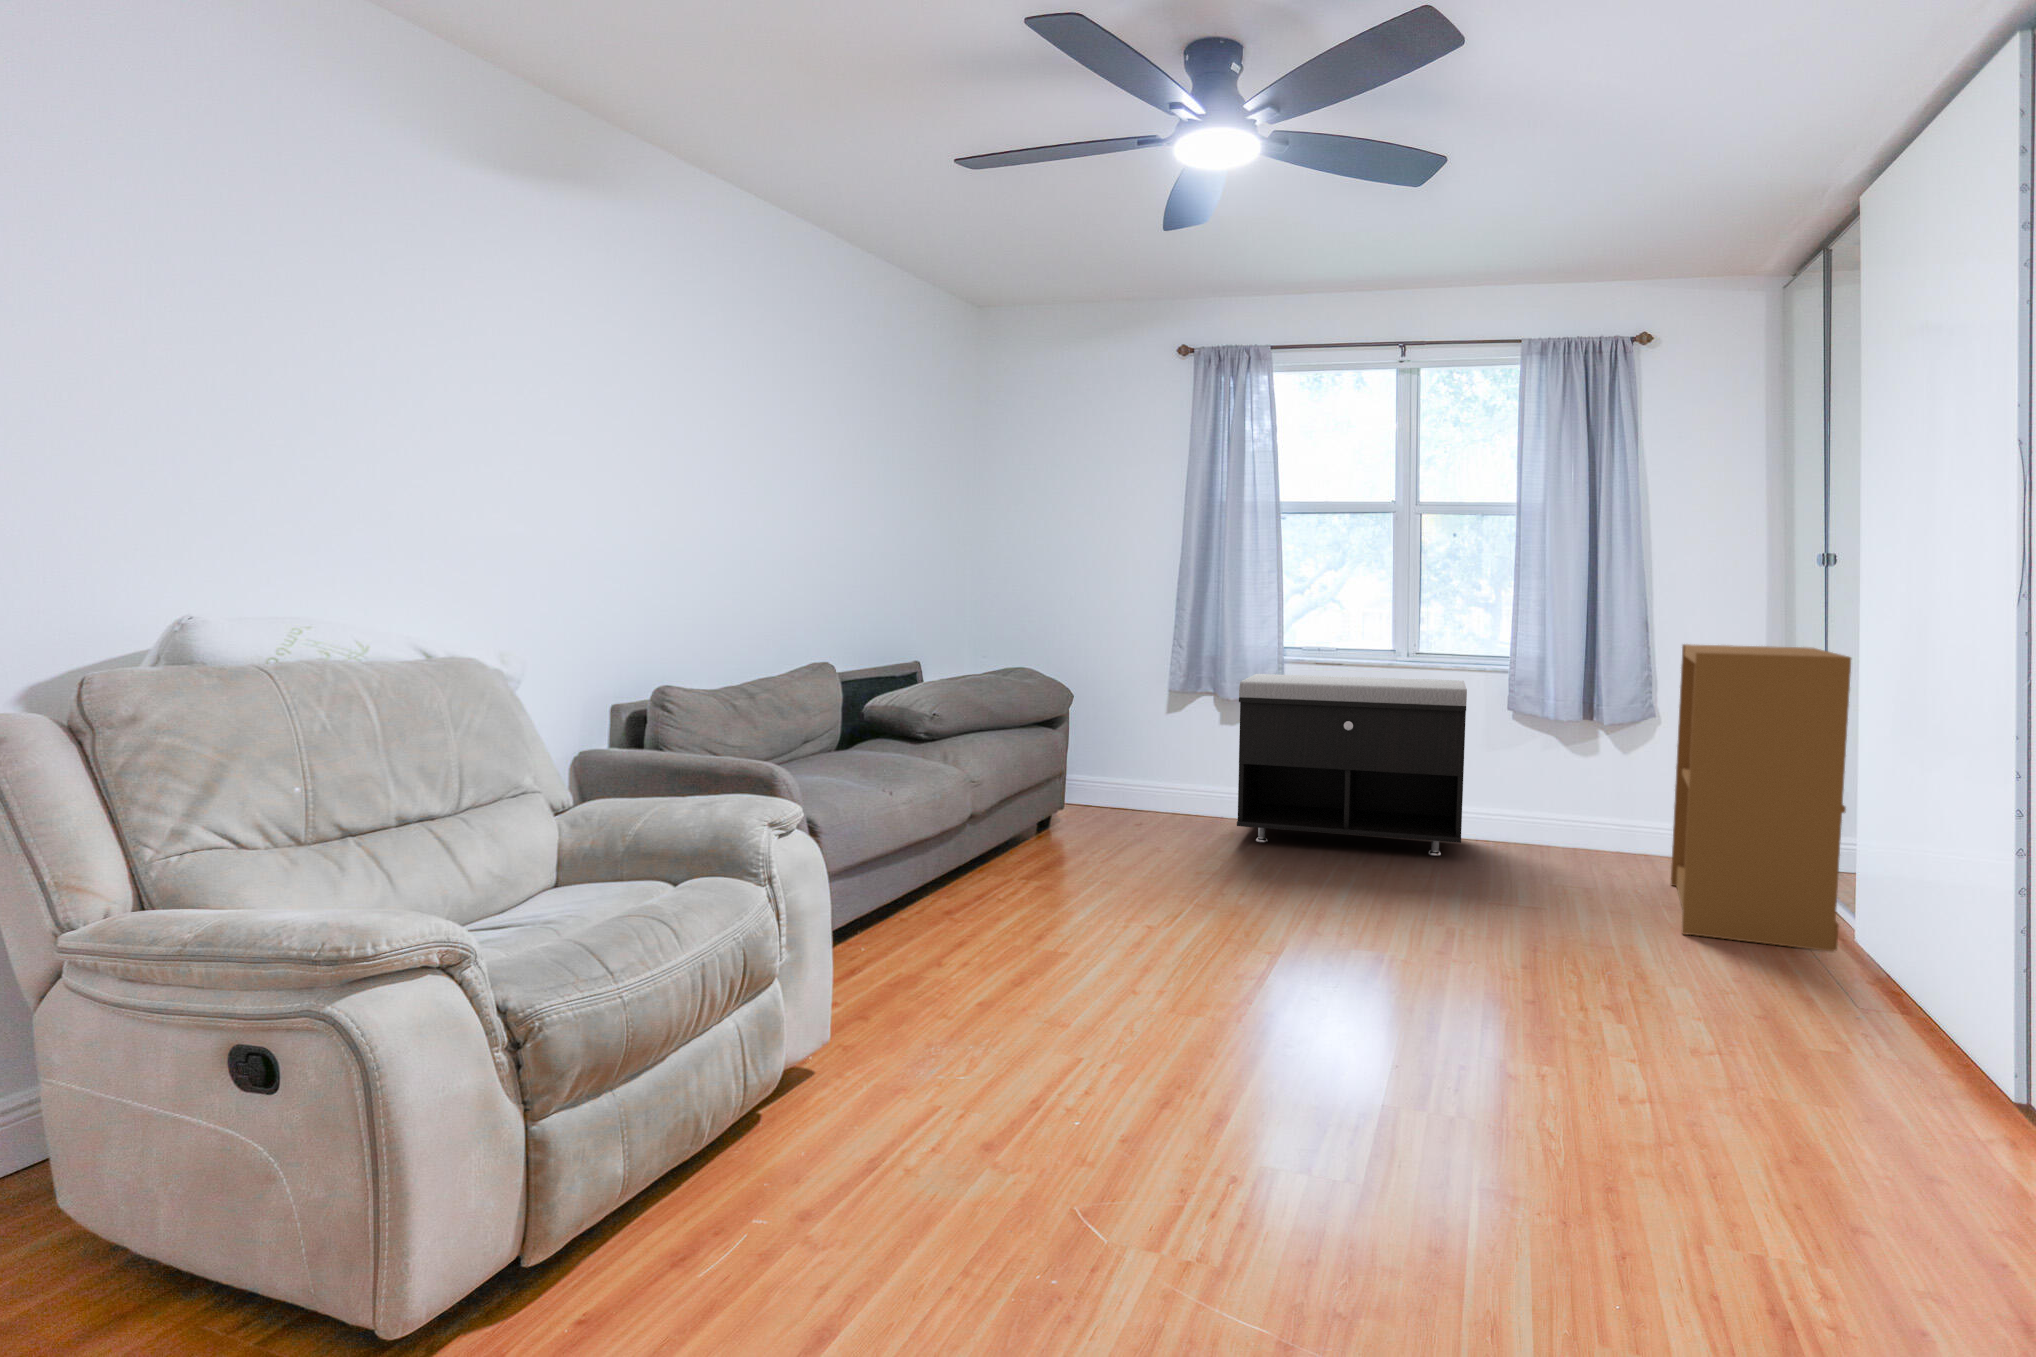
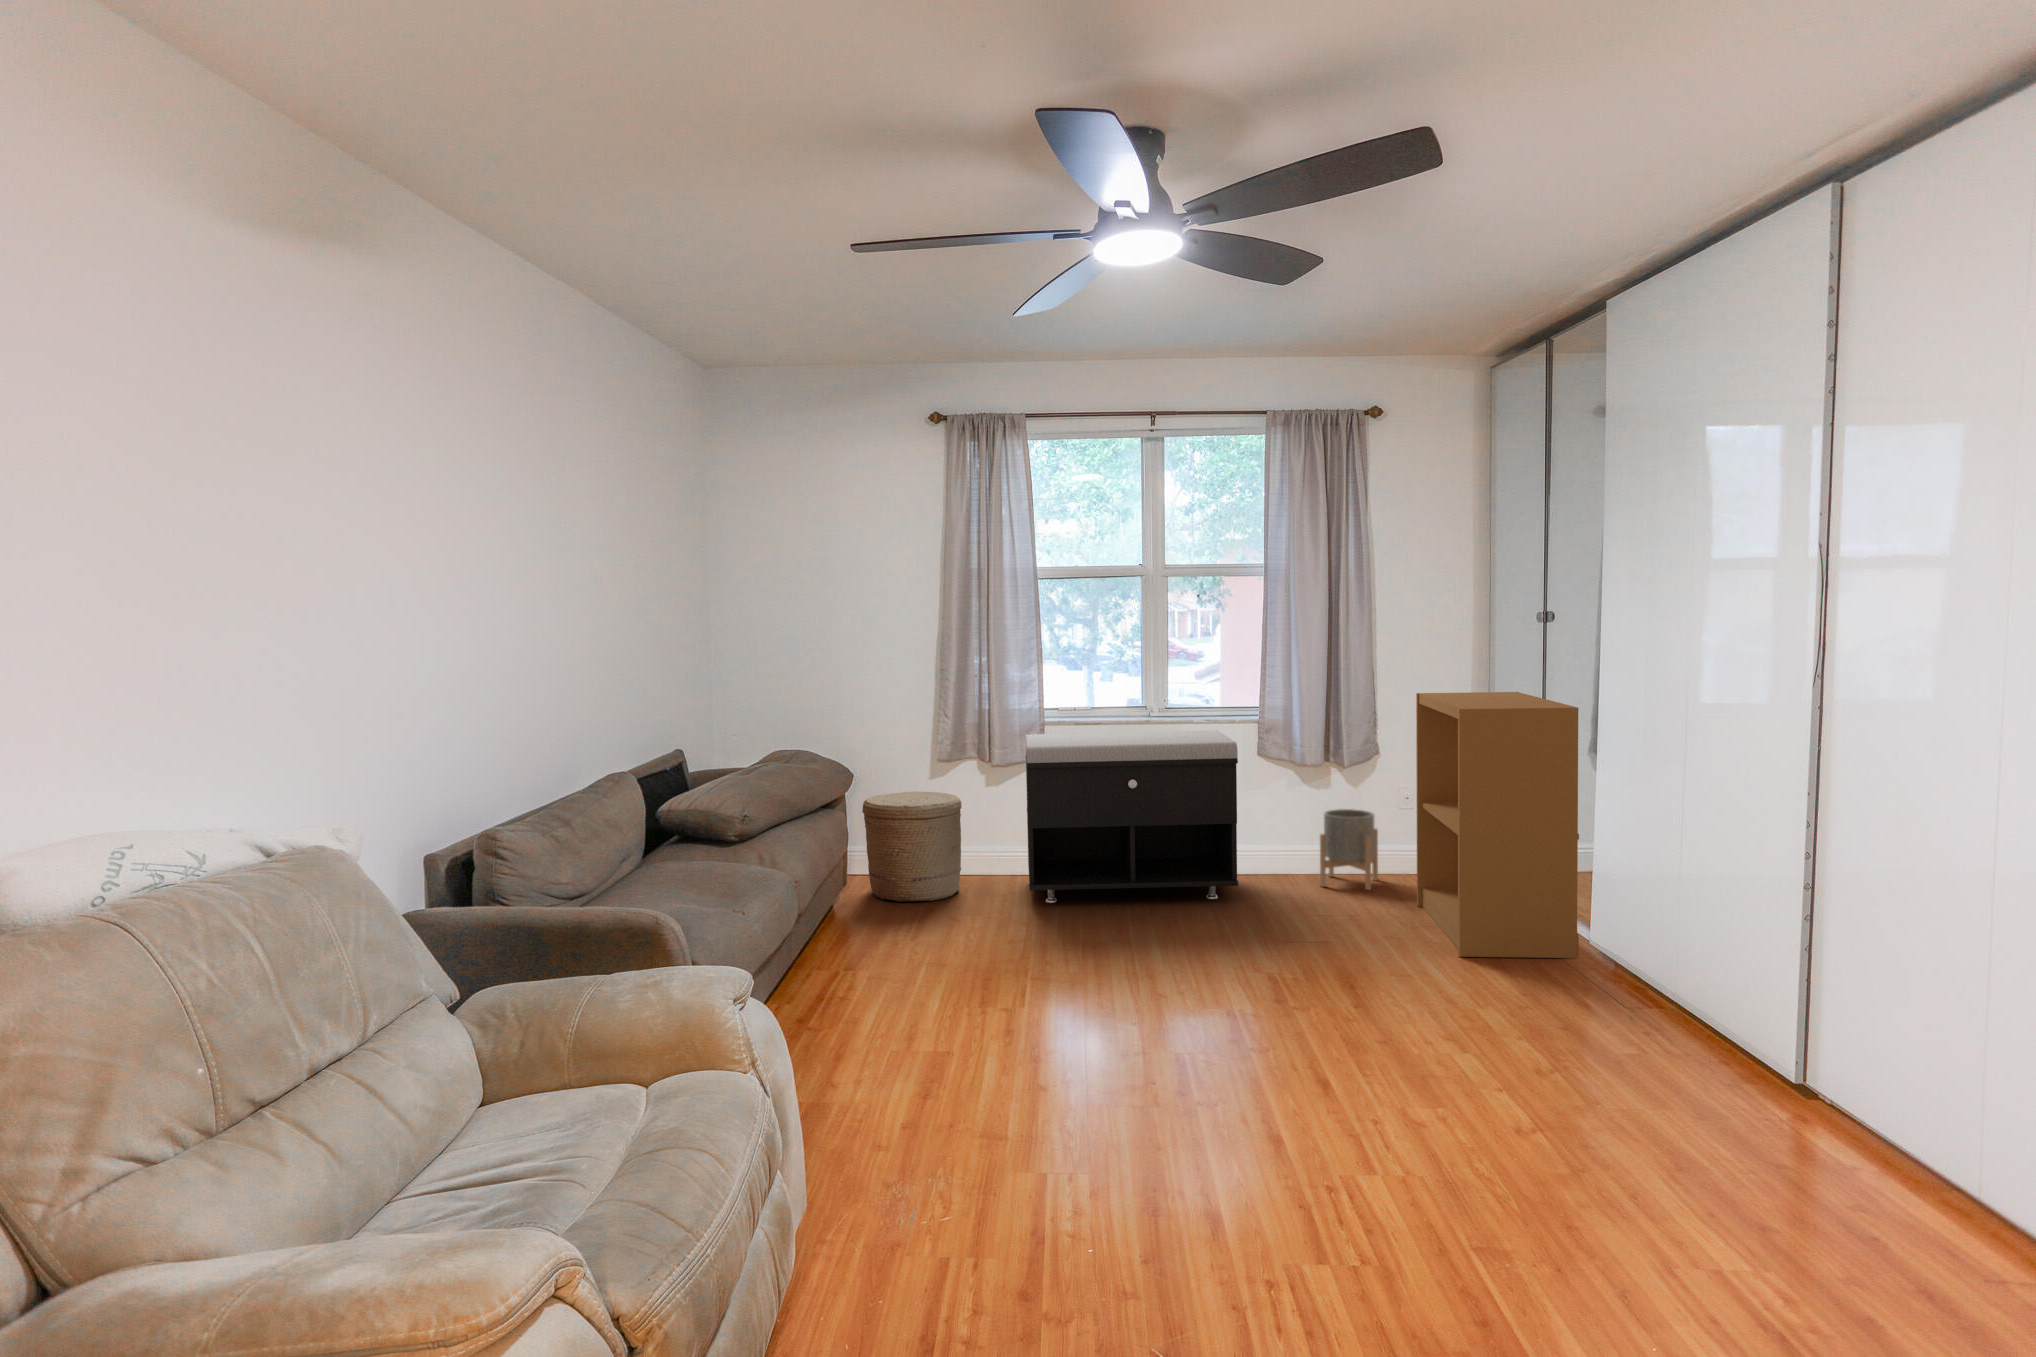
woven basket: none [1087,724,1185,829] -> present [862,792,962,902]
planter: none [1568,776,1645,865] -> present [1320,809,1378,890]

